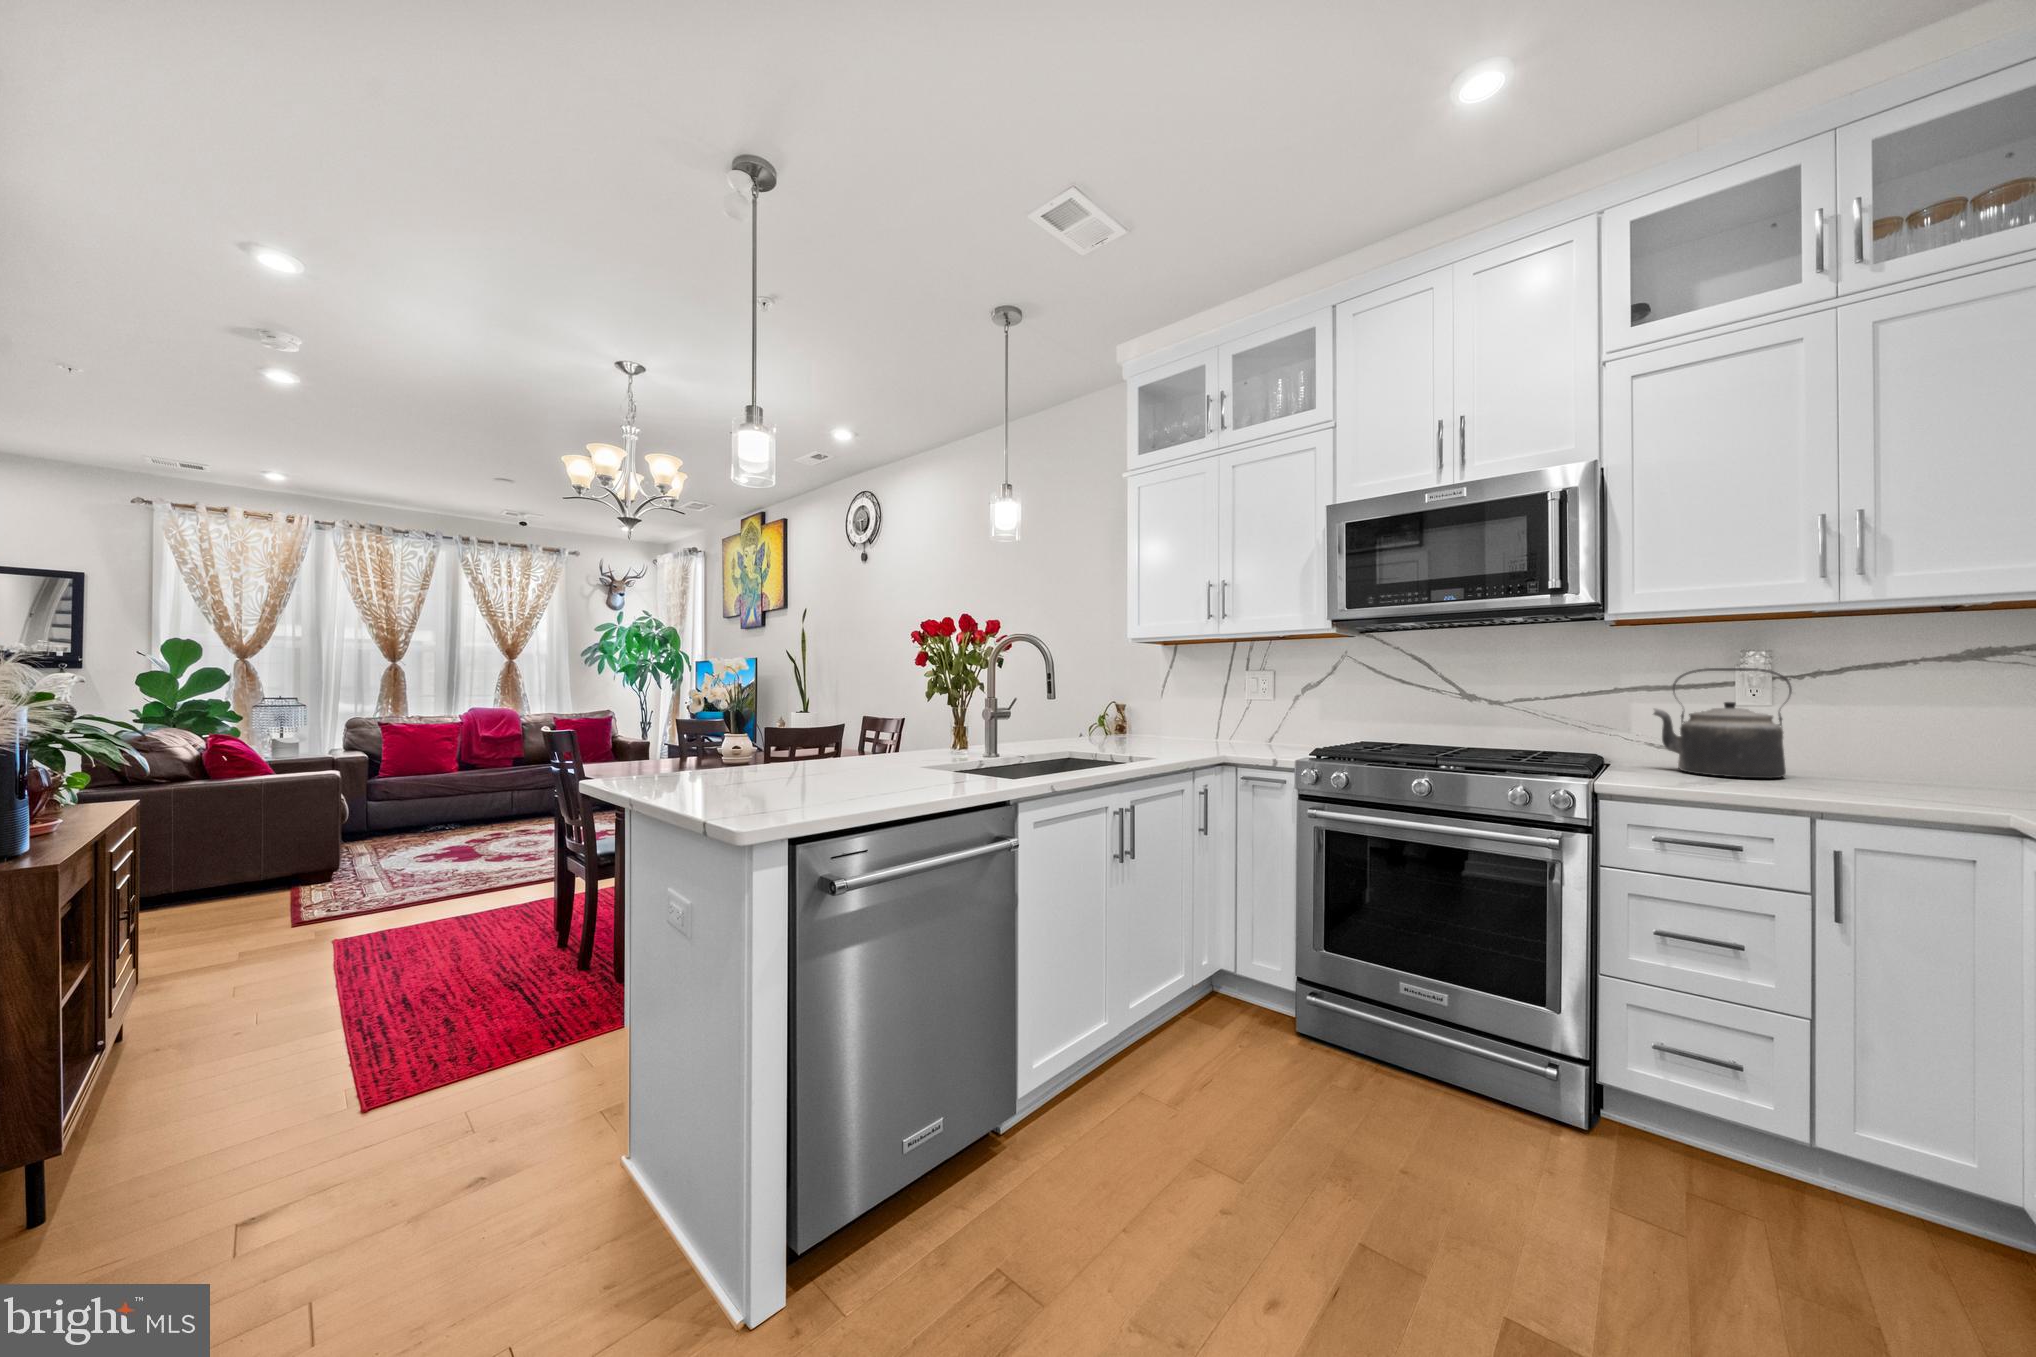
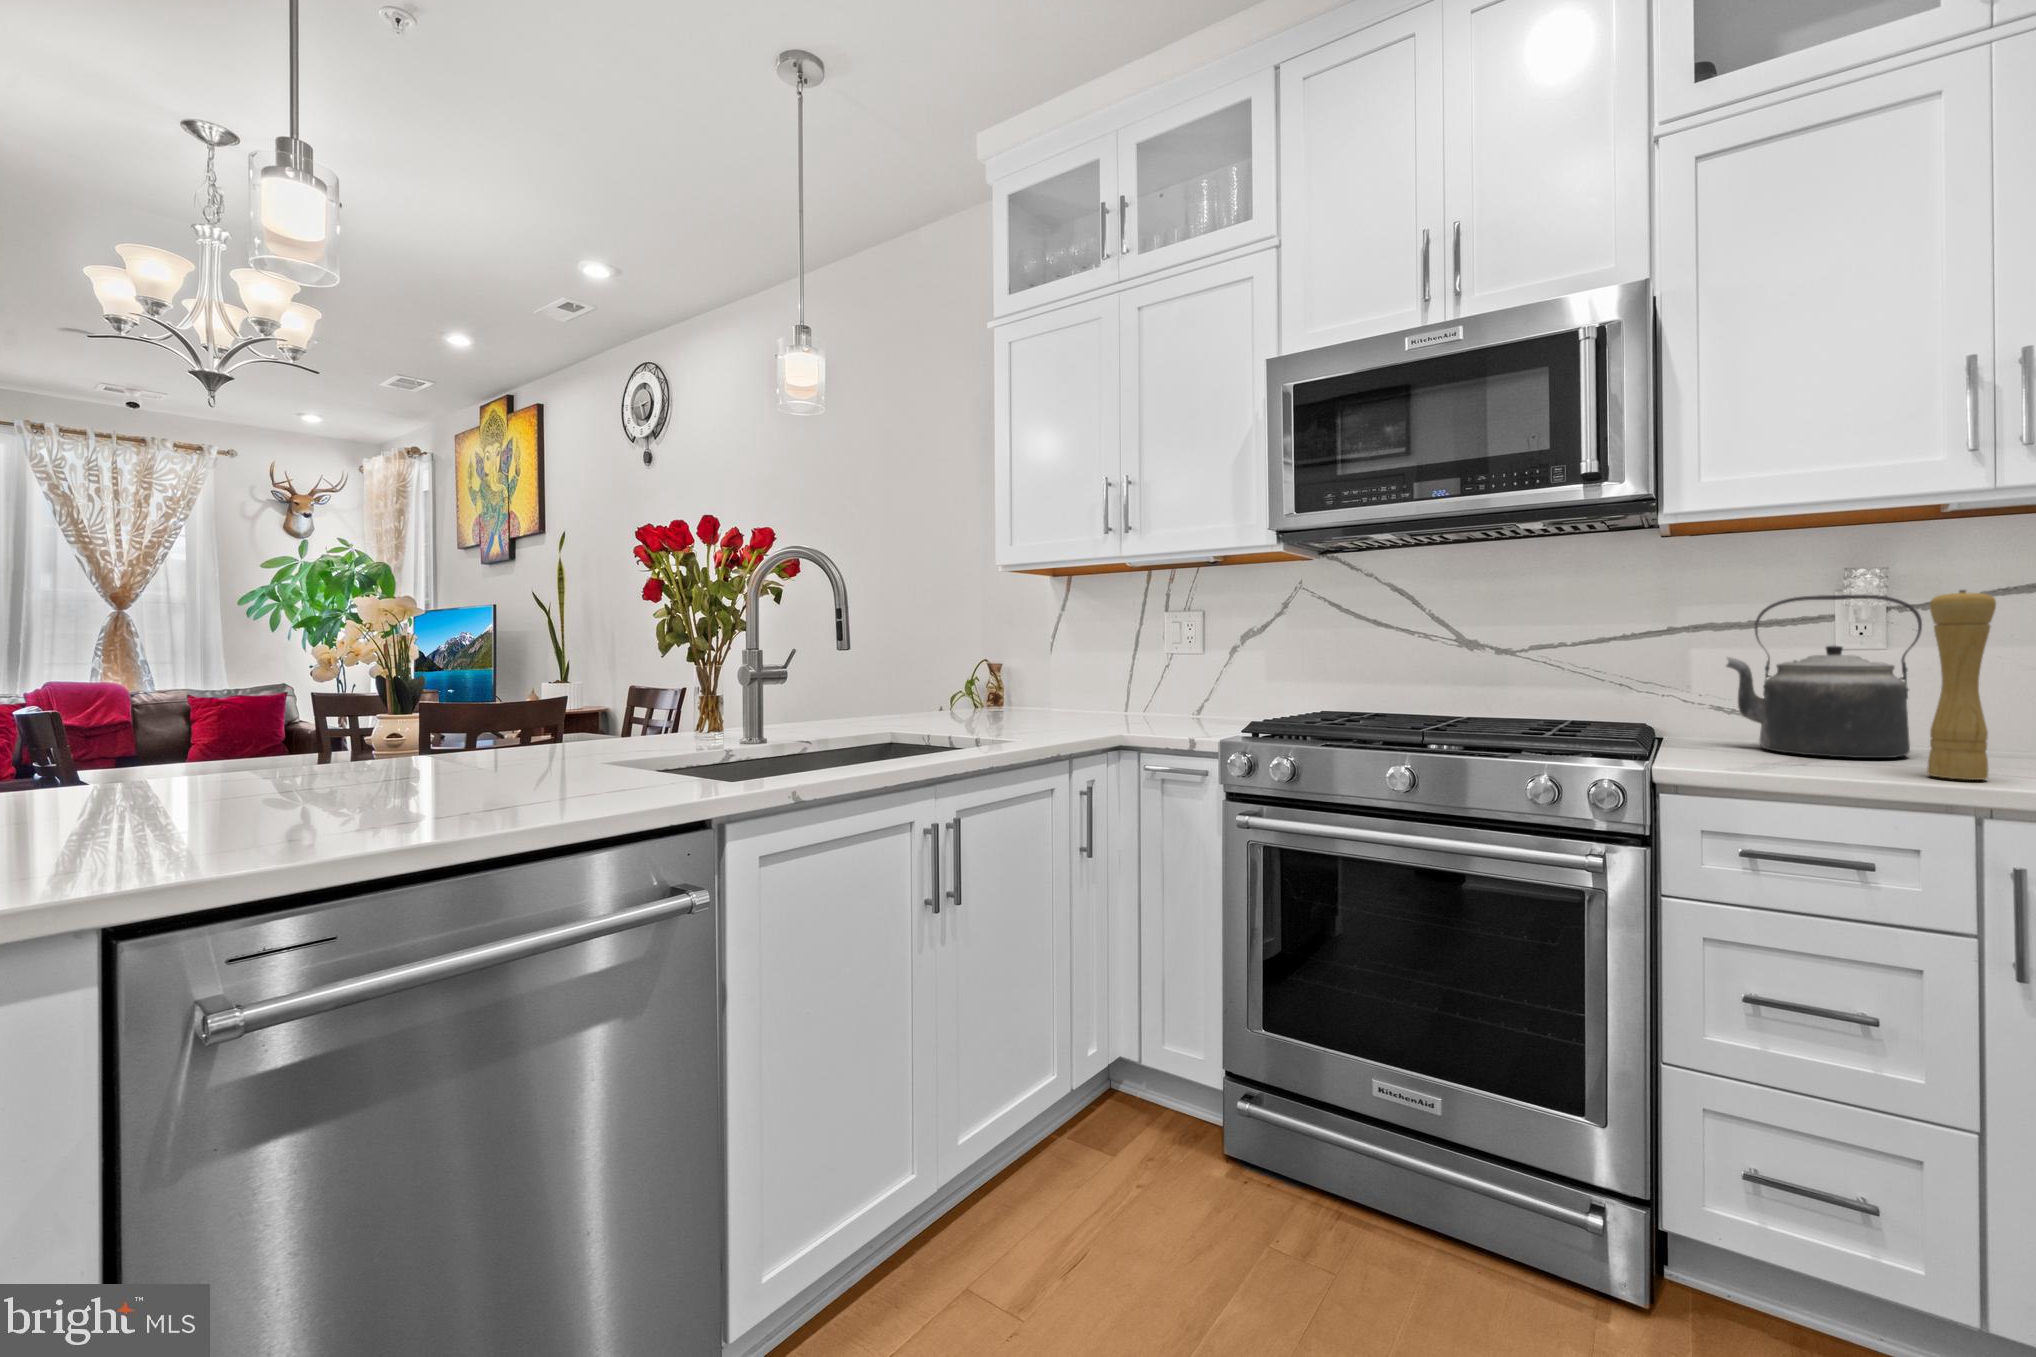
pepper mill: none [1790,669,1836,793] -> present [1927,590,1996,780]

